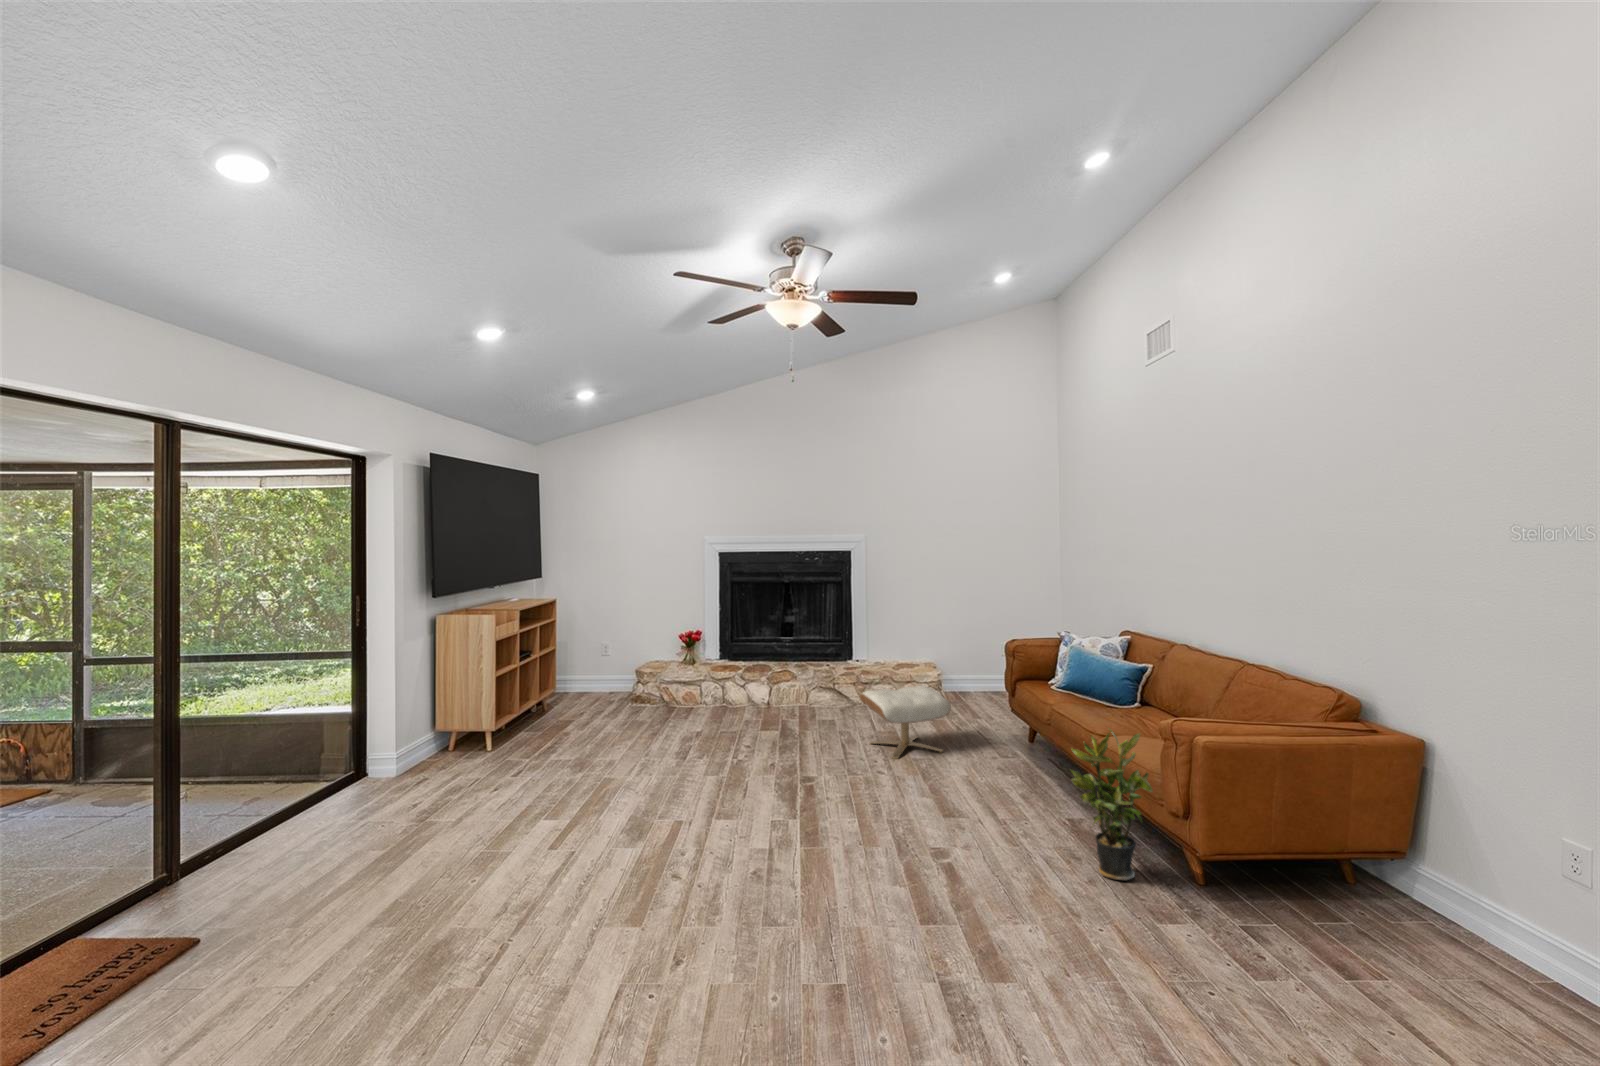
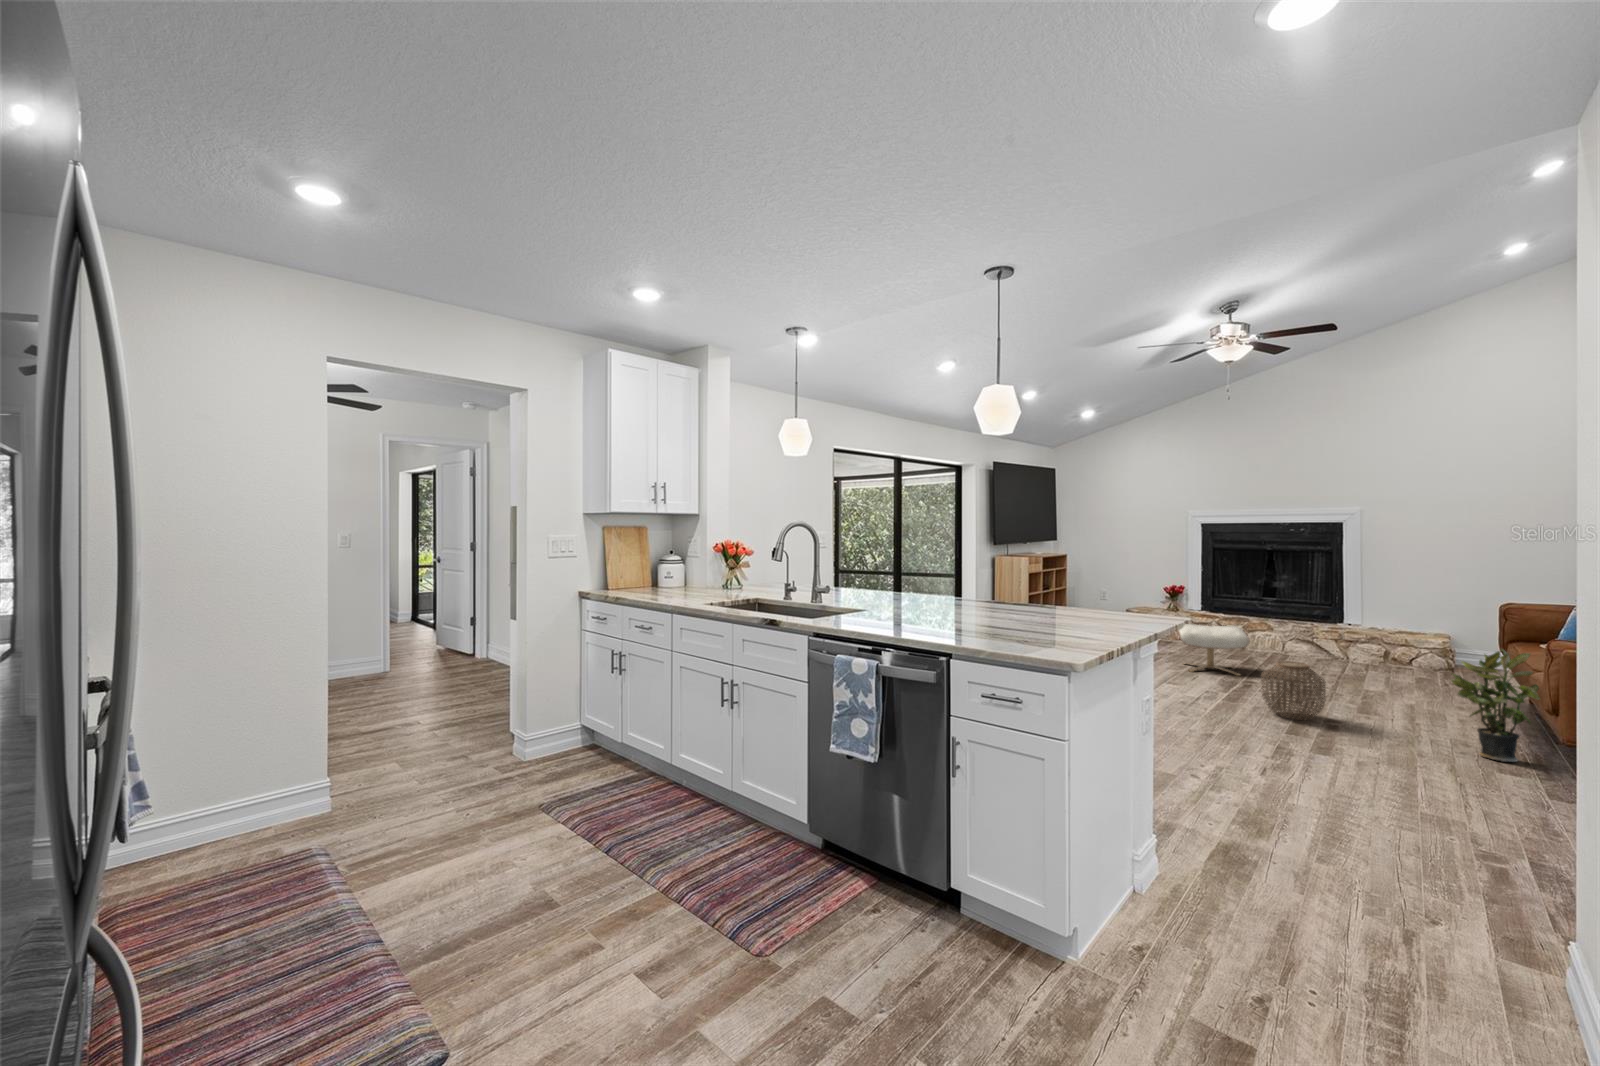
ottoman: present [860,686,951,759] -> present [1177,624,1250,676]
woven basket: none [858,771,933,864] -> present [1261,661,1326,720]

